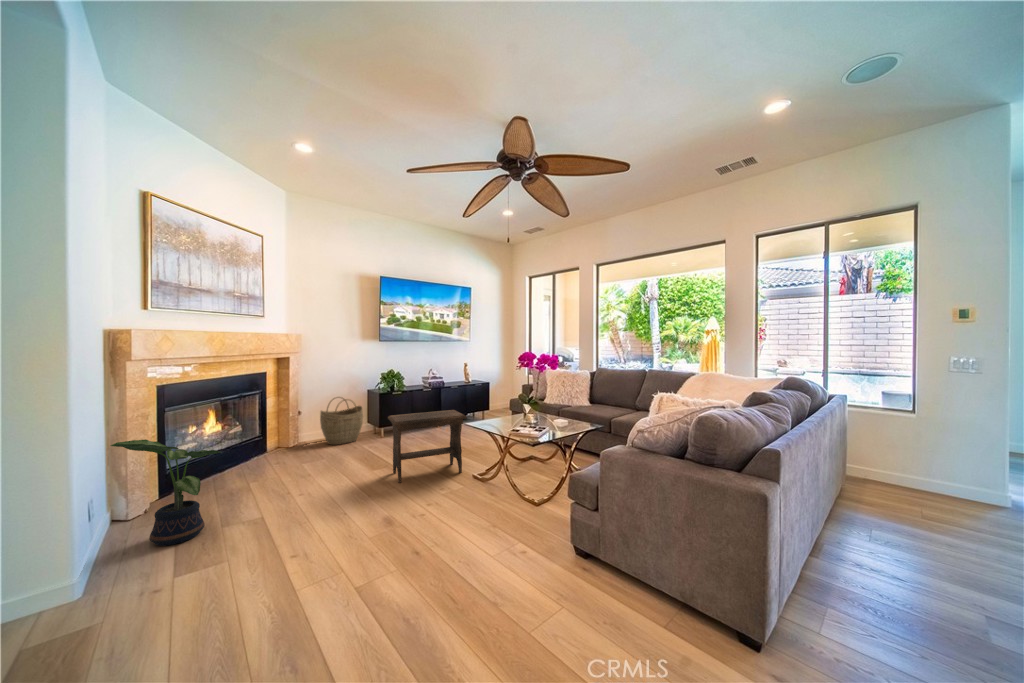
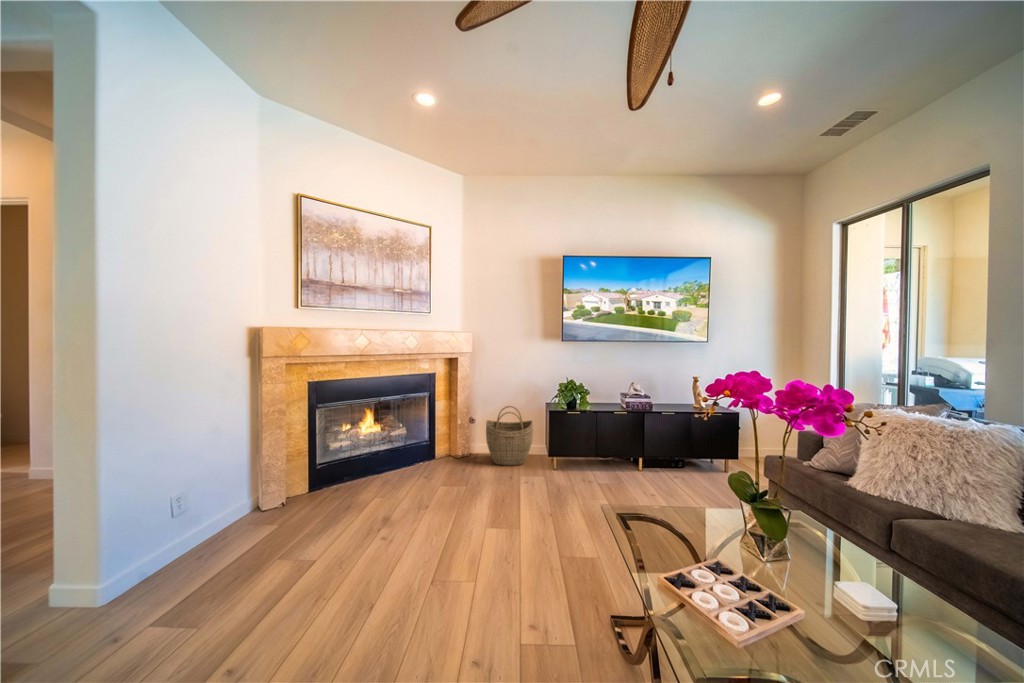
footstool: present [388,410,467,483] -> none [464,463,604,620]
potted plant: present [111,439,221,546] -> none [138,452,249,588]

